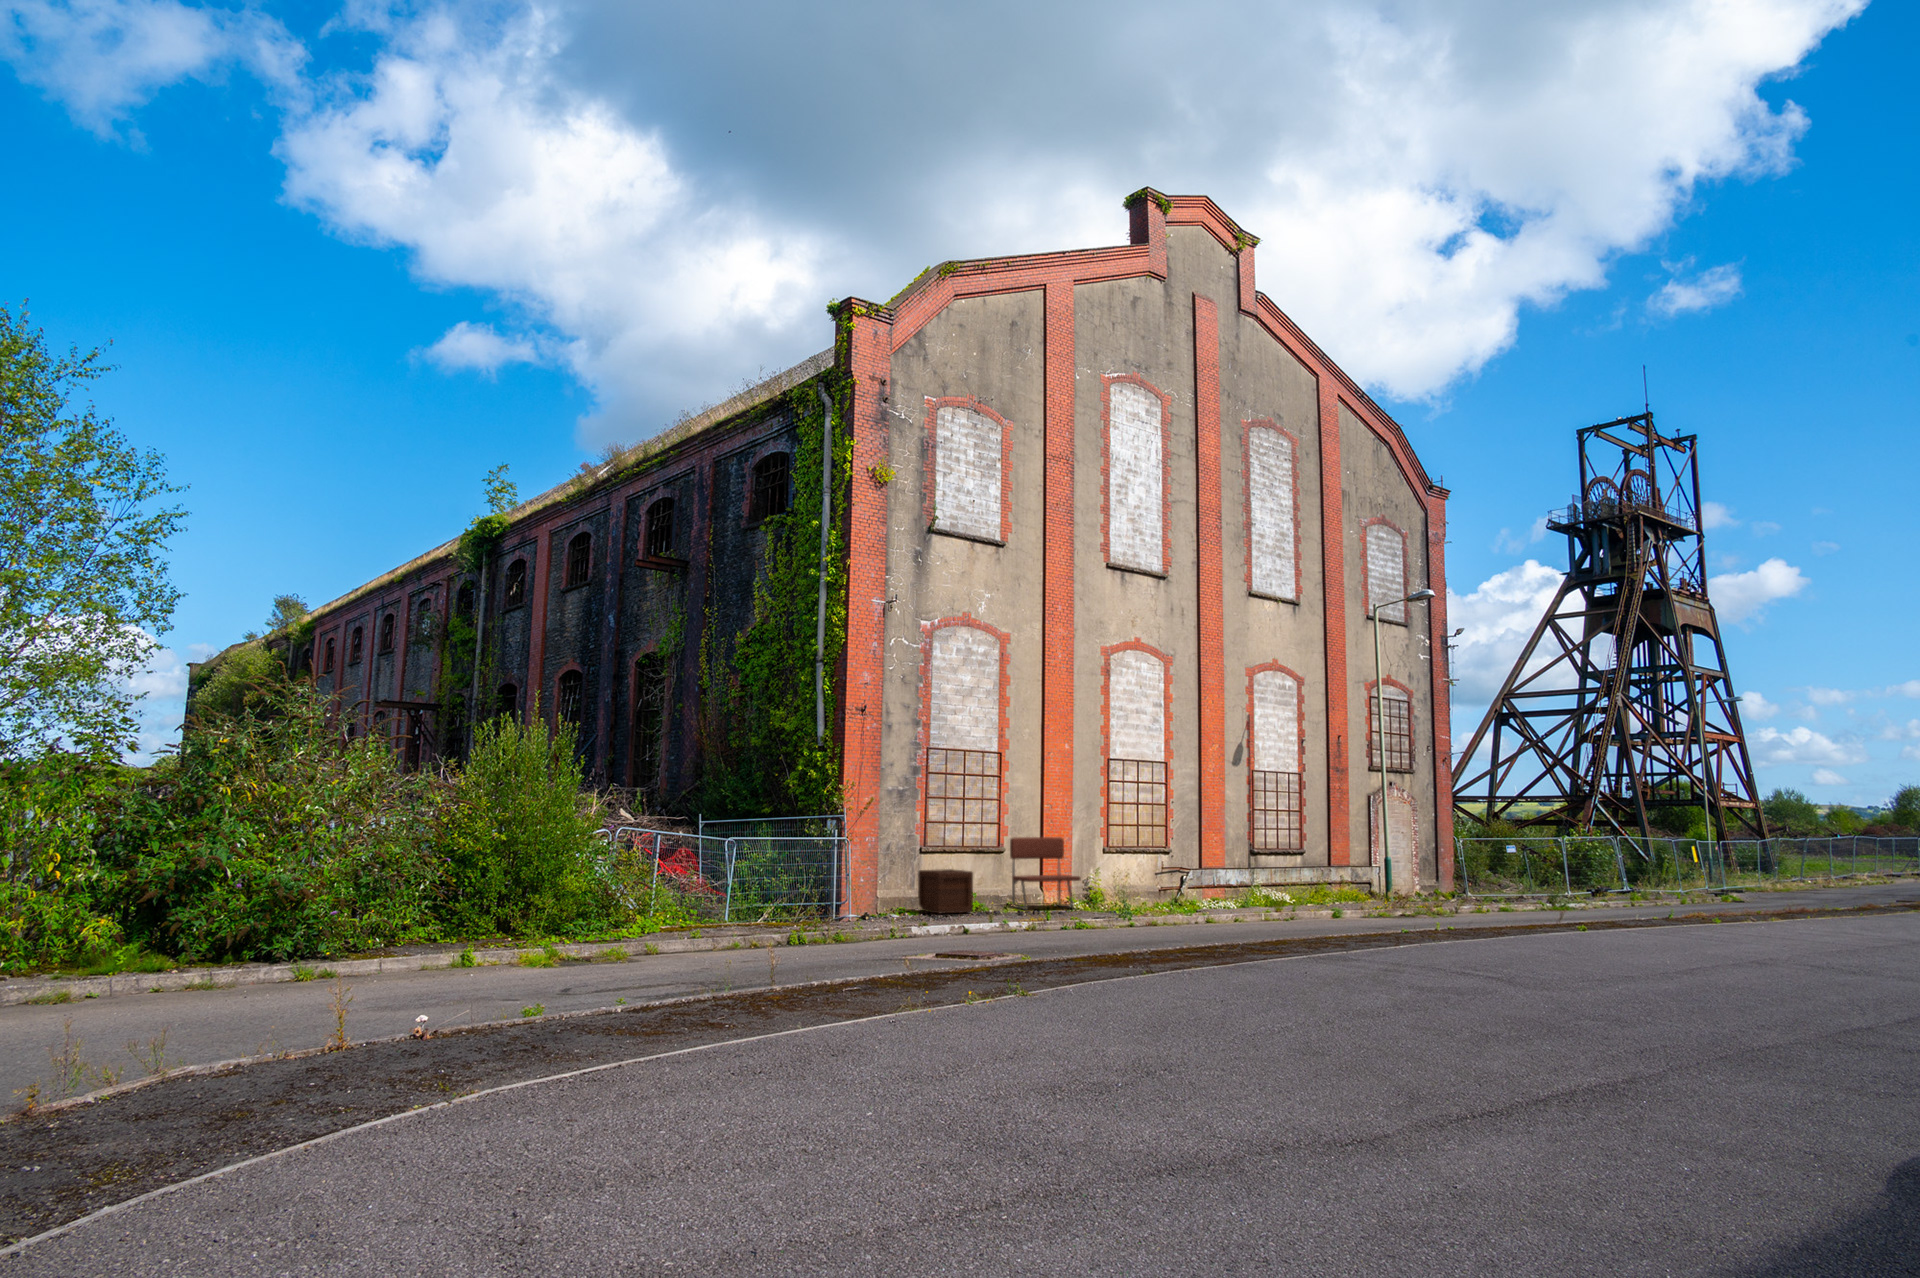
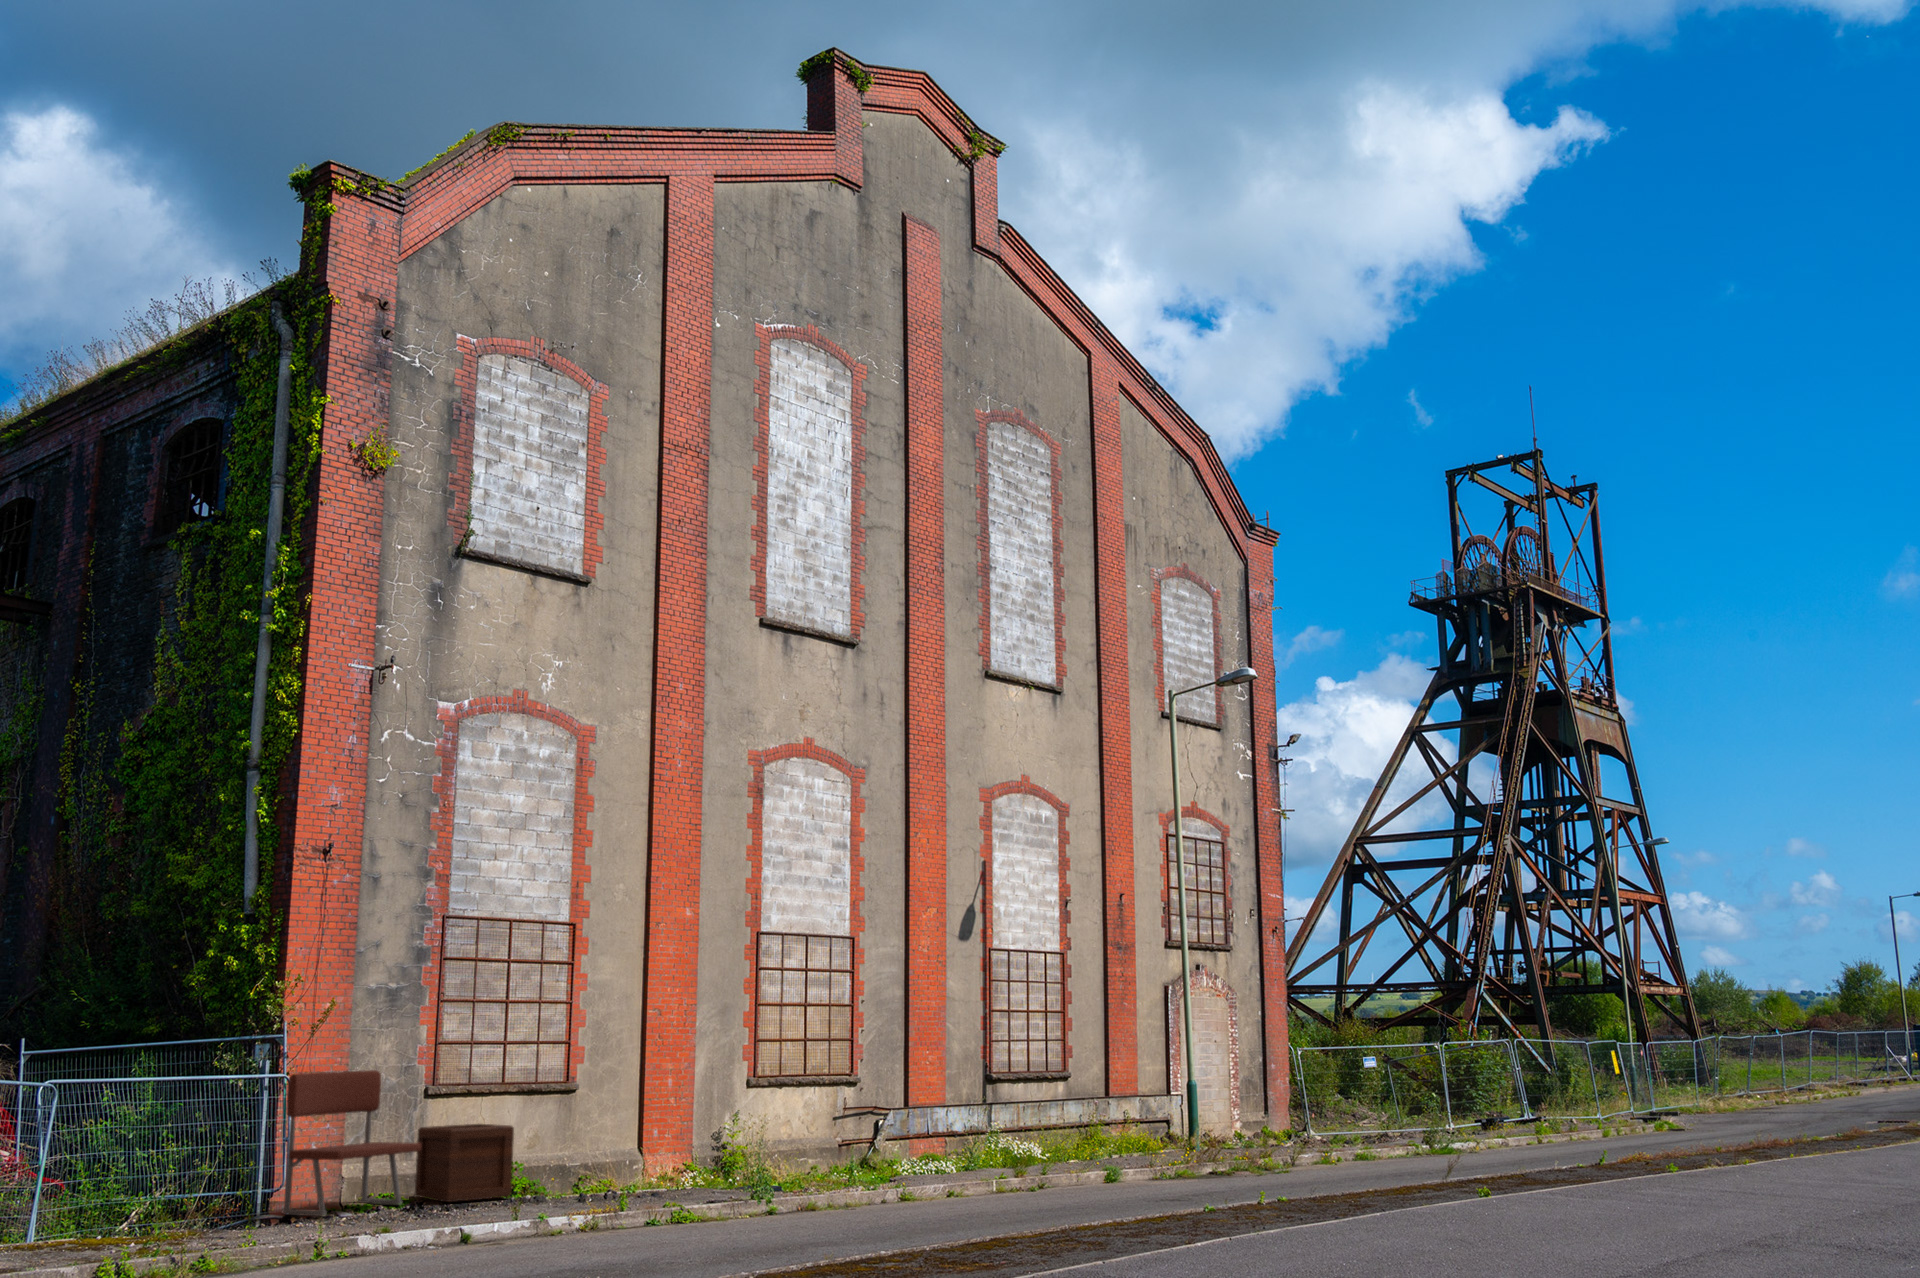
bench: present [1010,837,1081,910] -> present [282,1070,422,1216]

